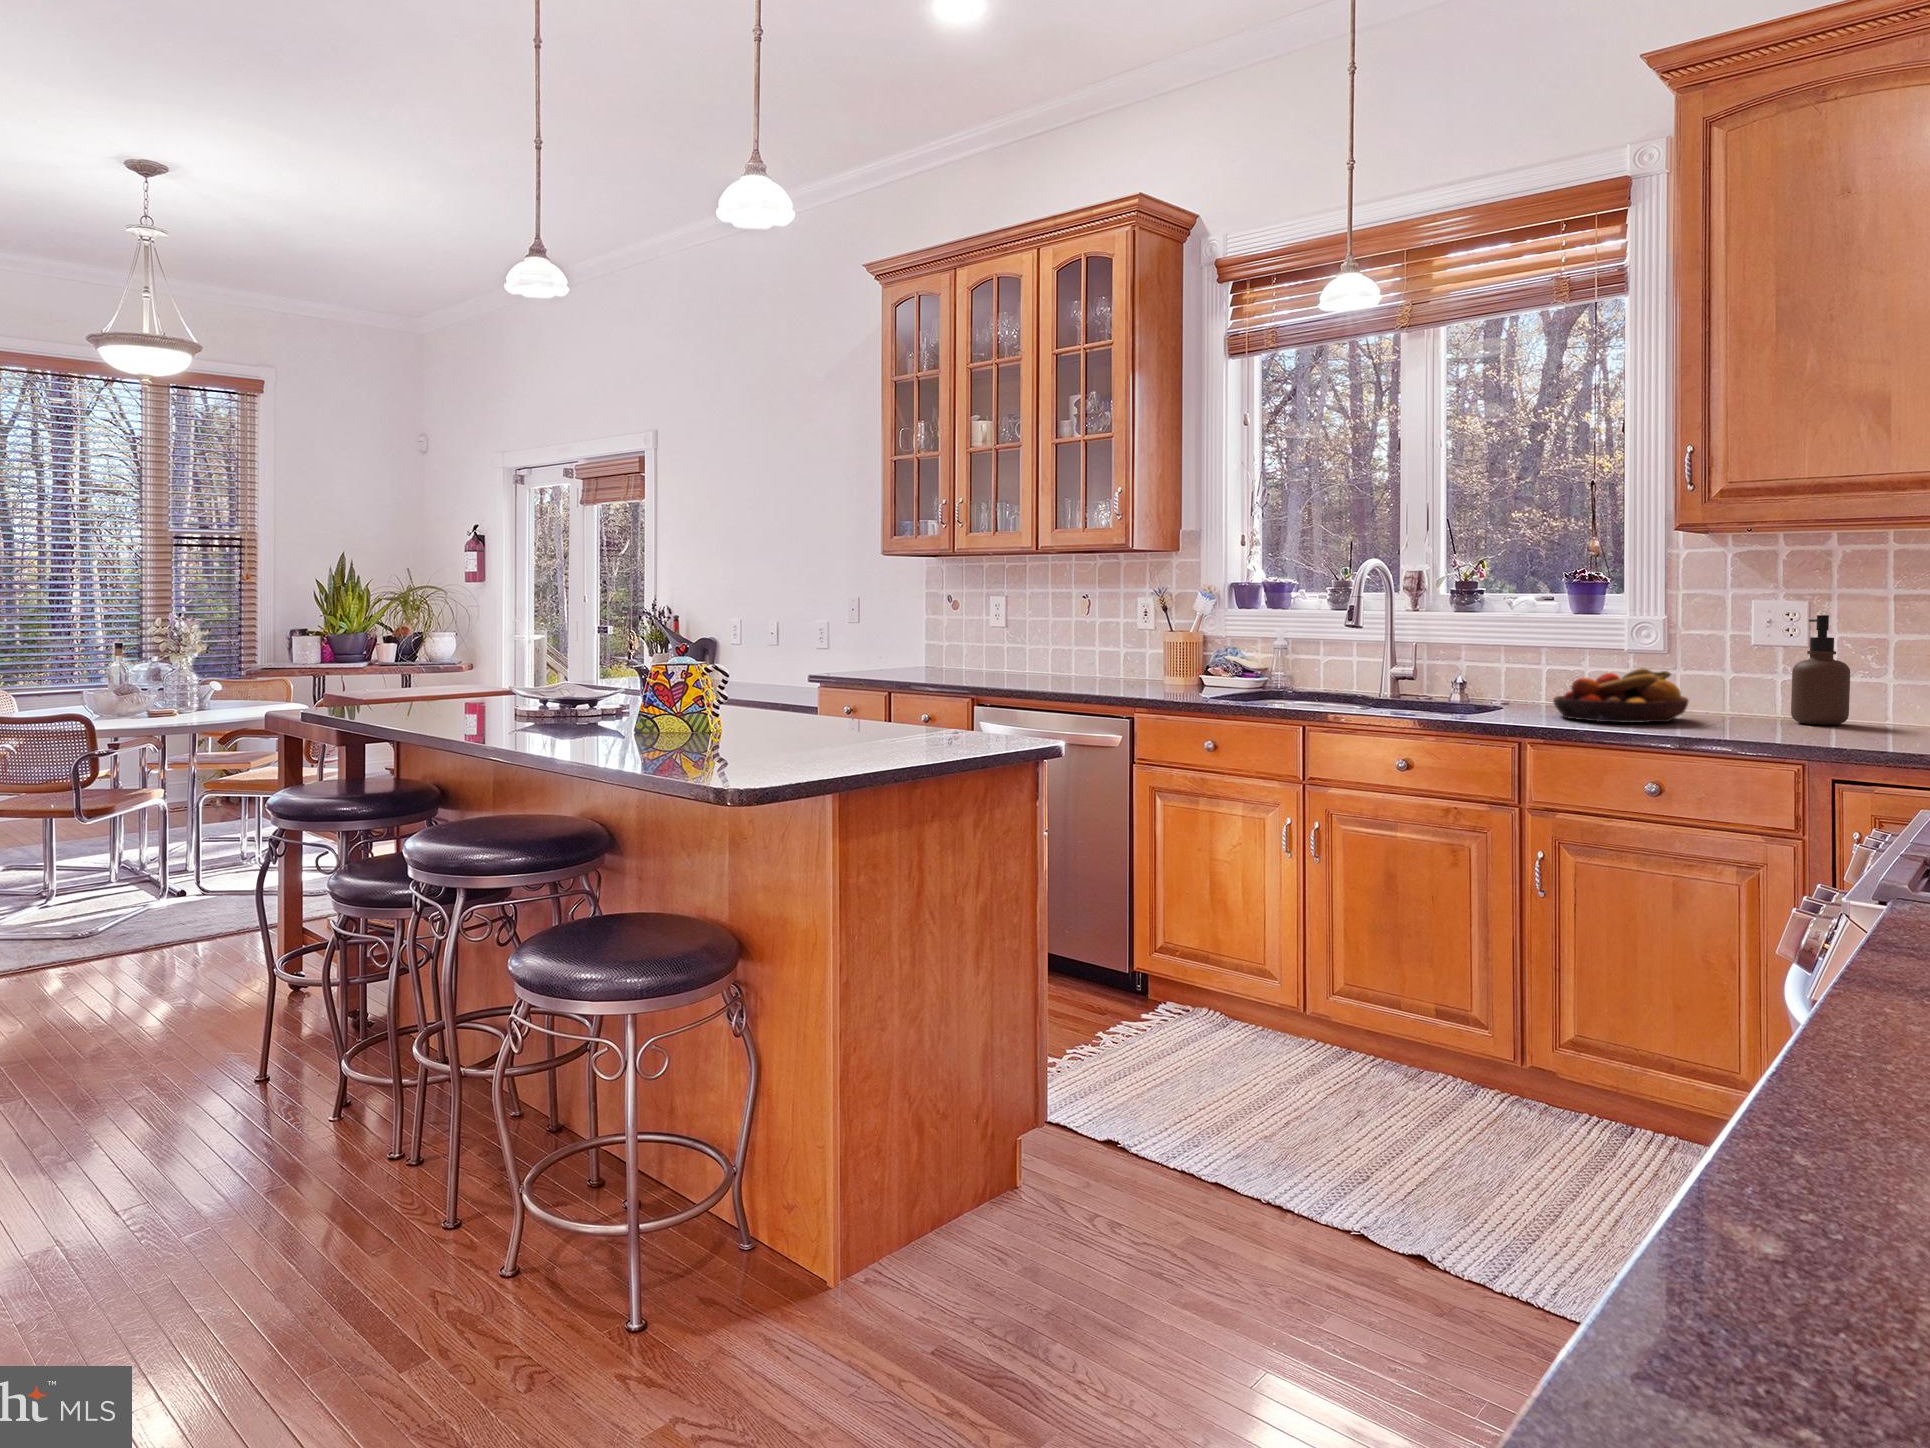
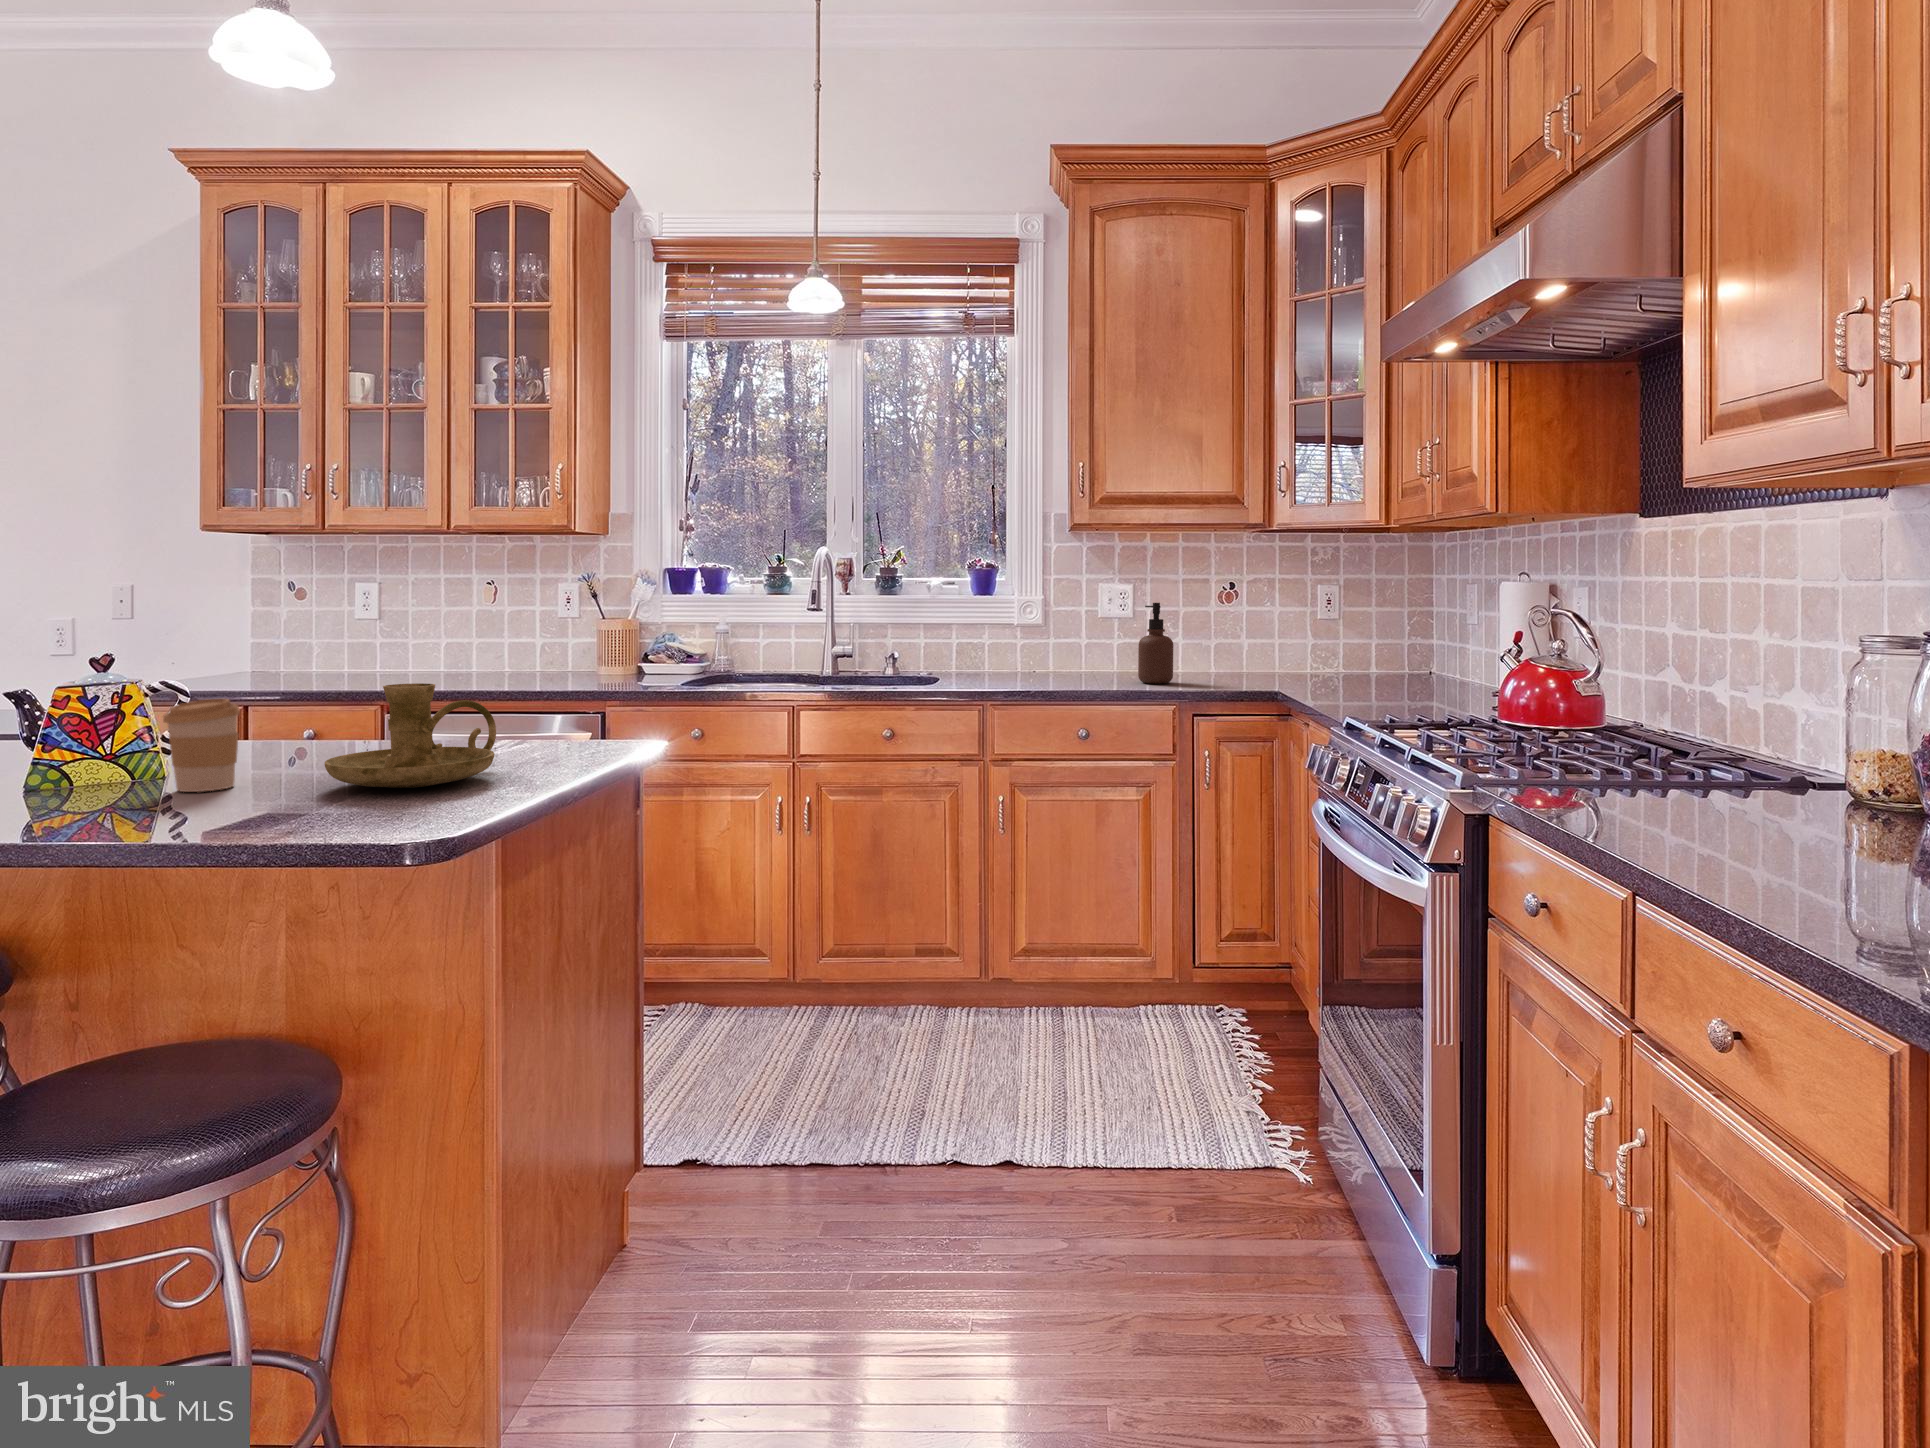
fruit bowl: present [1553,668,1689,723] -> none [988,645,1083,690]
candle holder: none [778,670,915,751] -> present [325,683,496,788]
coffee cup: none [699,677,746,743] -> present [163,699,240,792]

